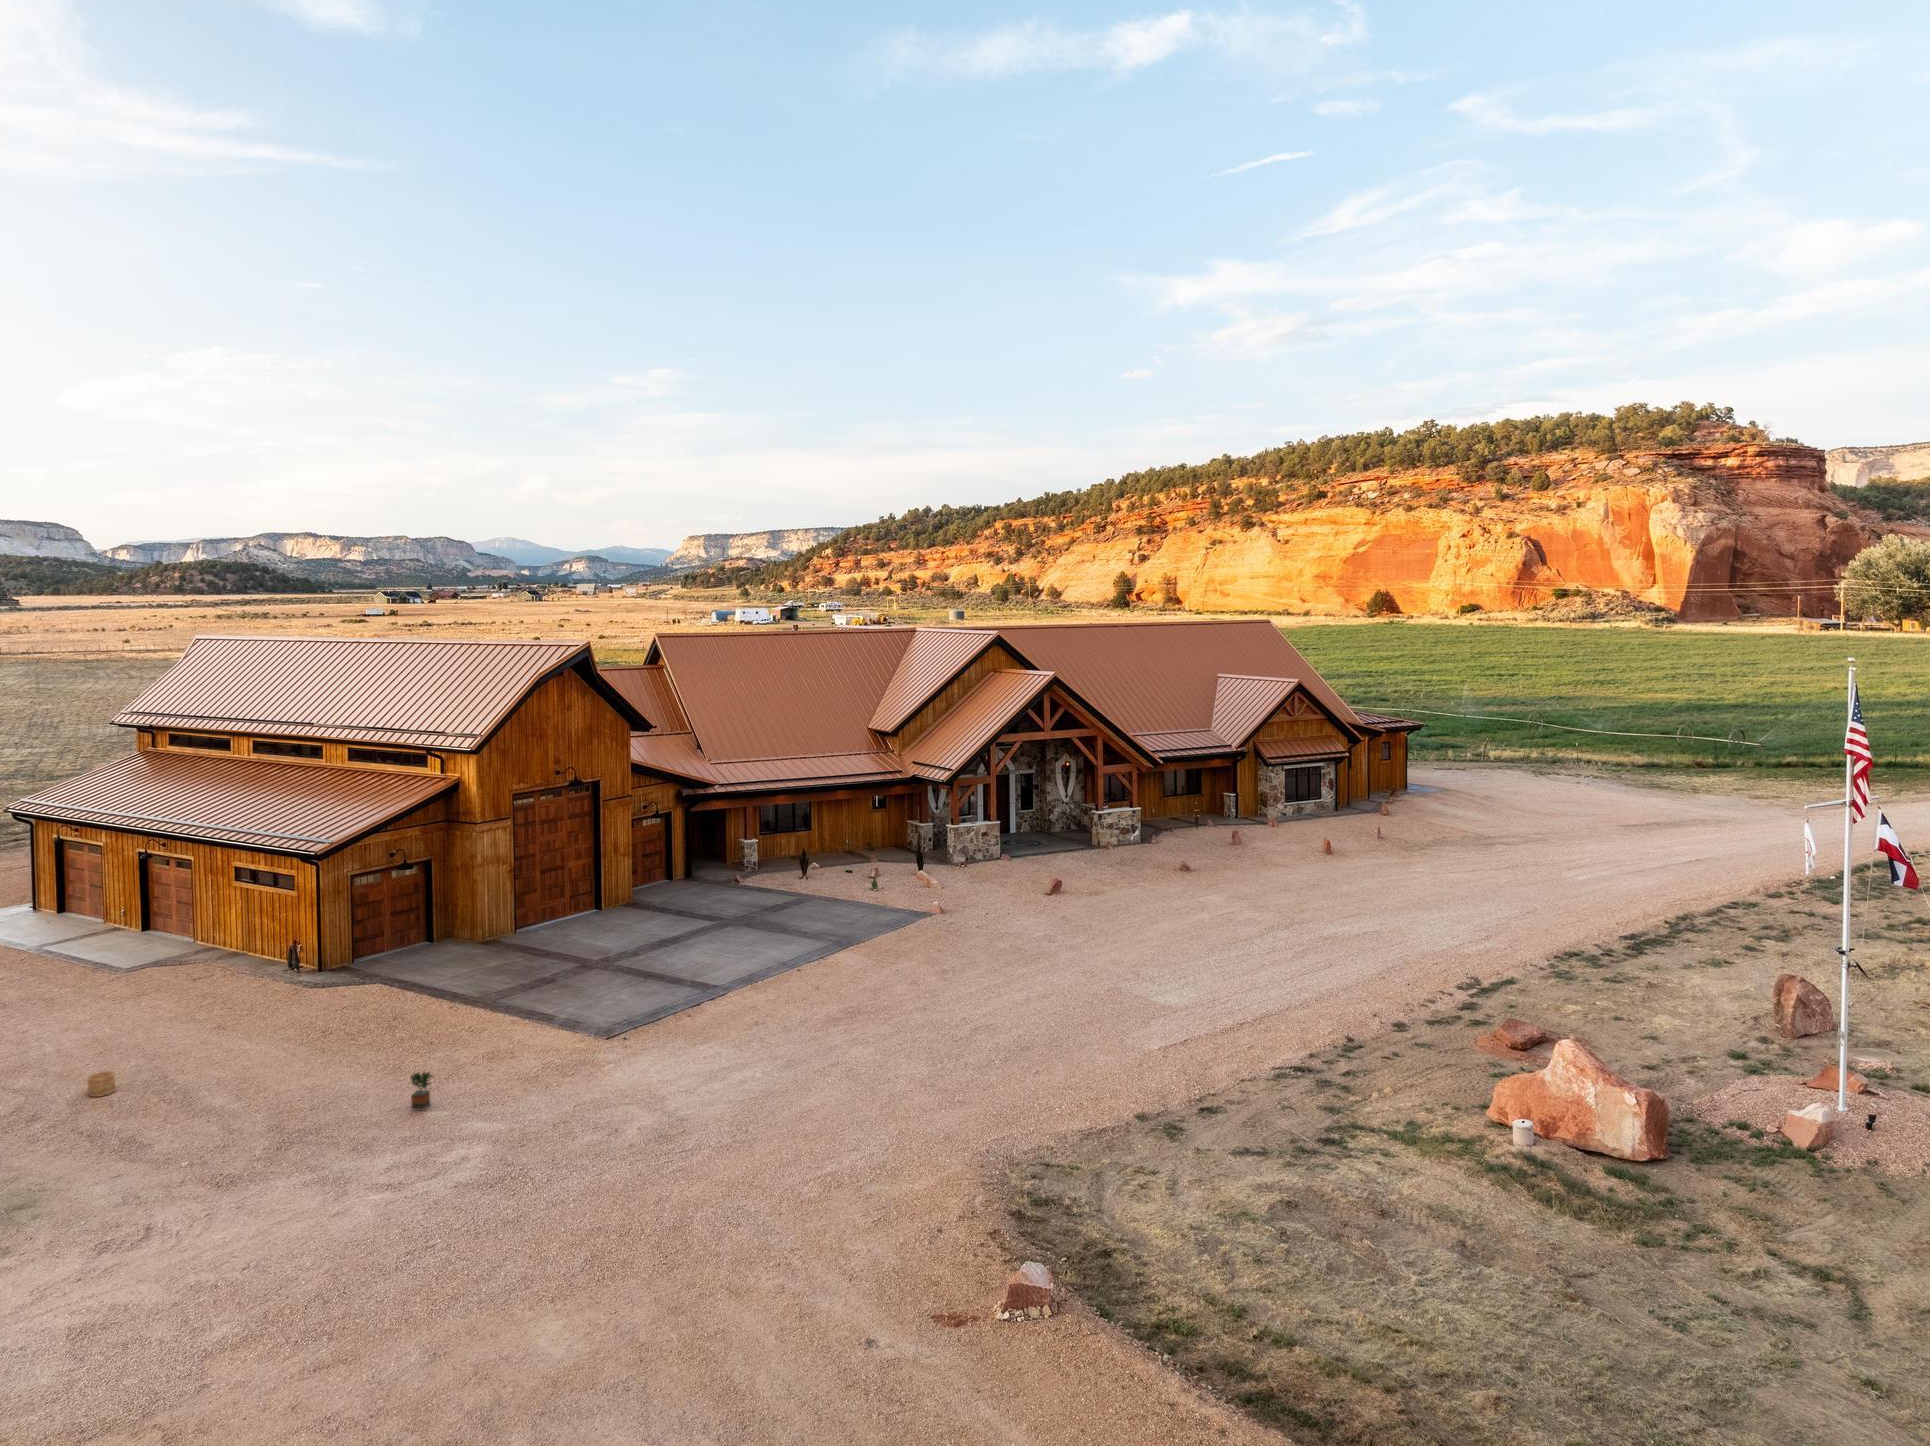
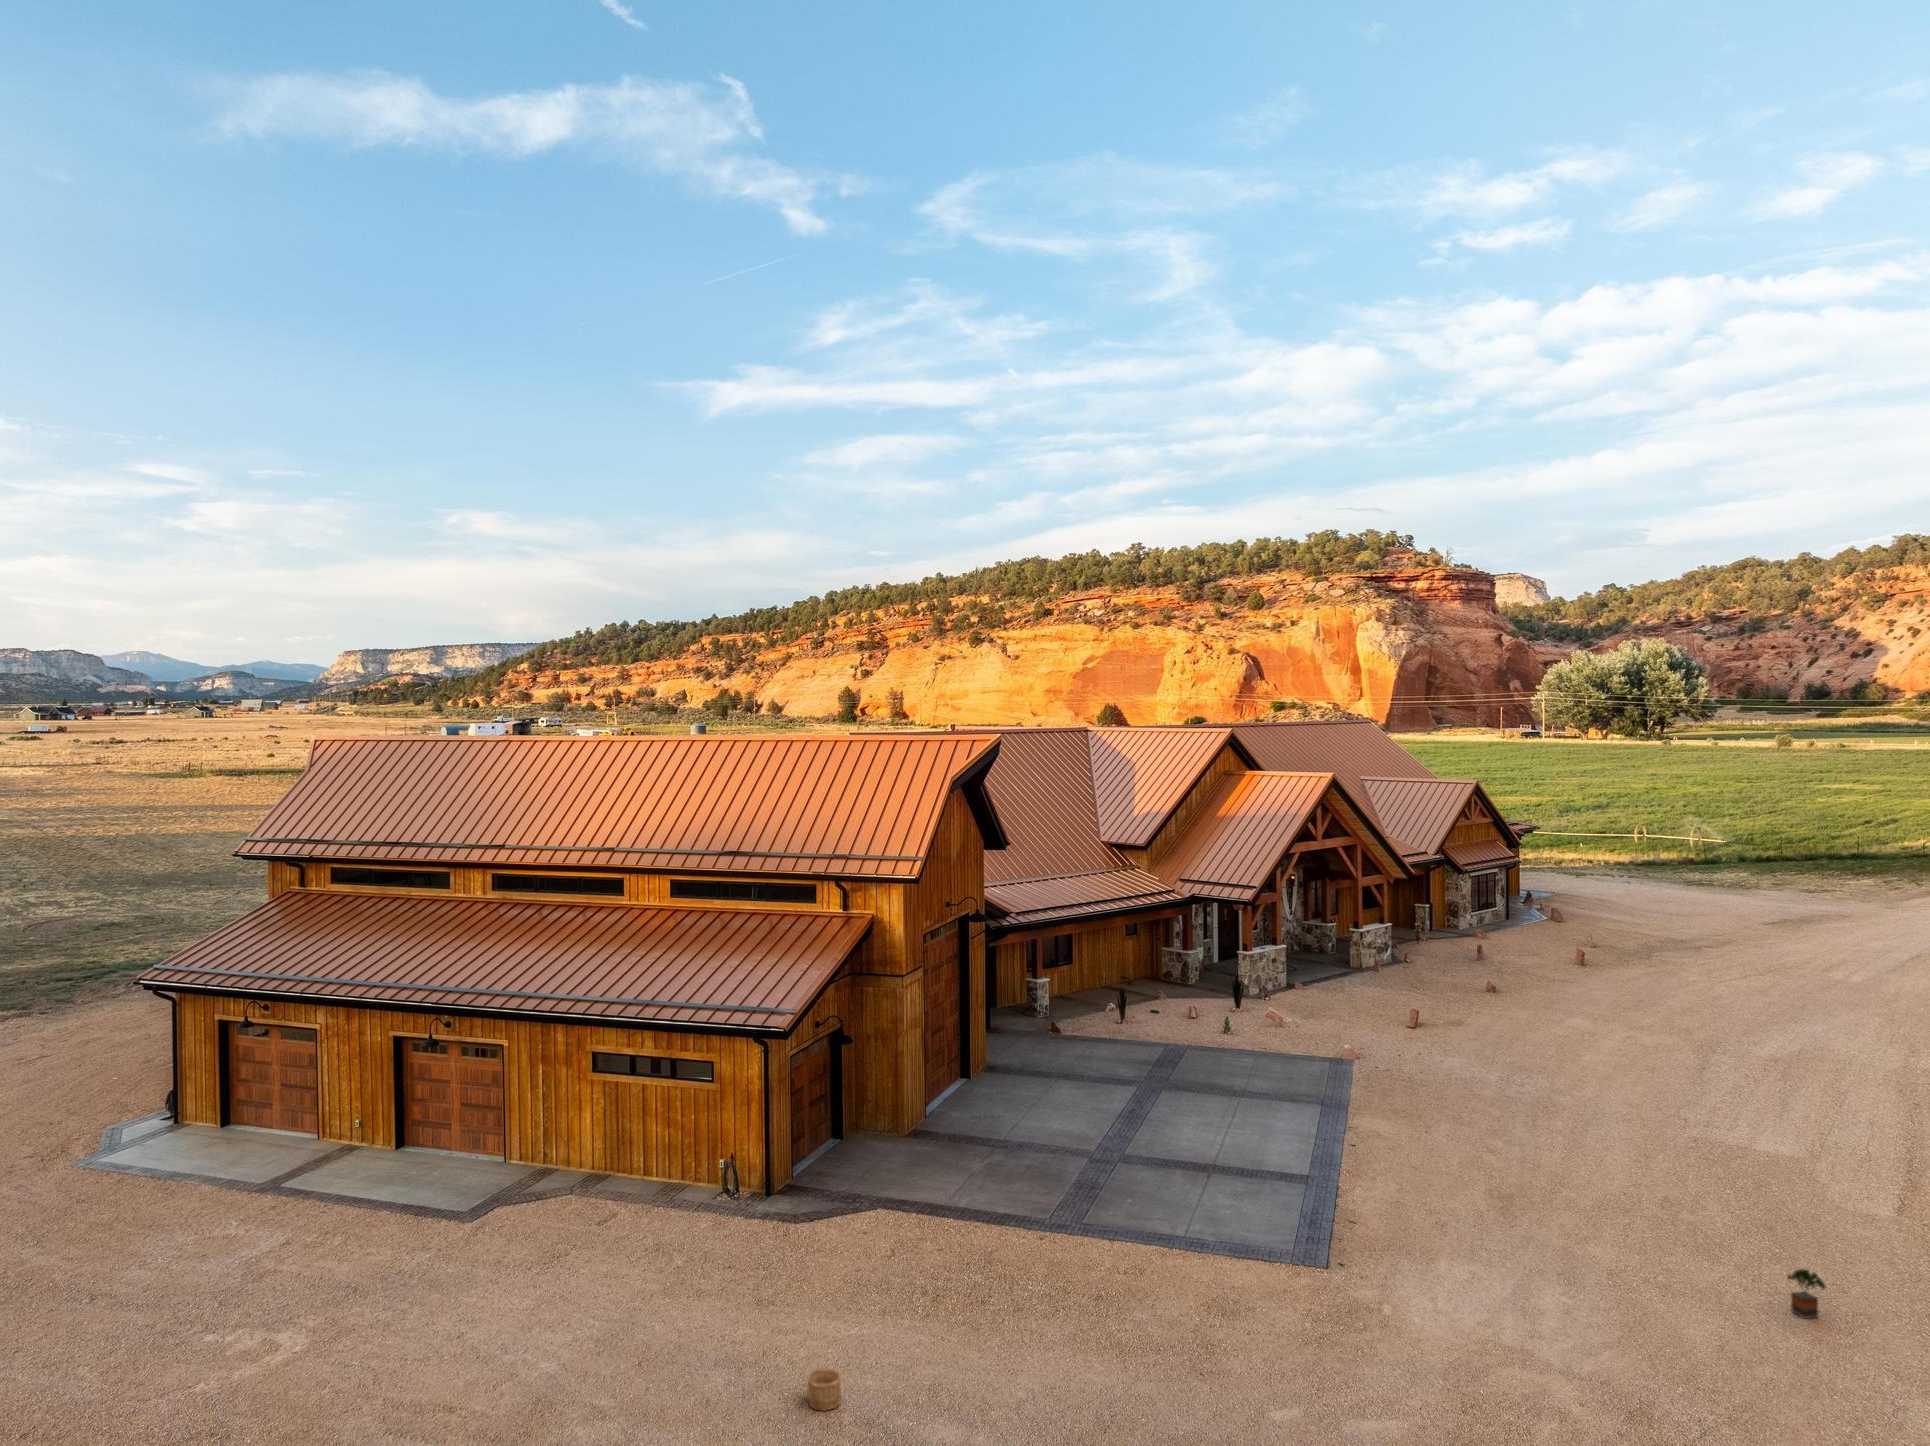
potted tree: present [411,1072,433,1111] -> present [1787,1269,1826,1319]

